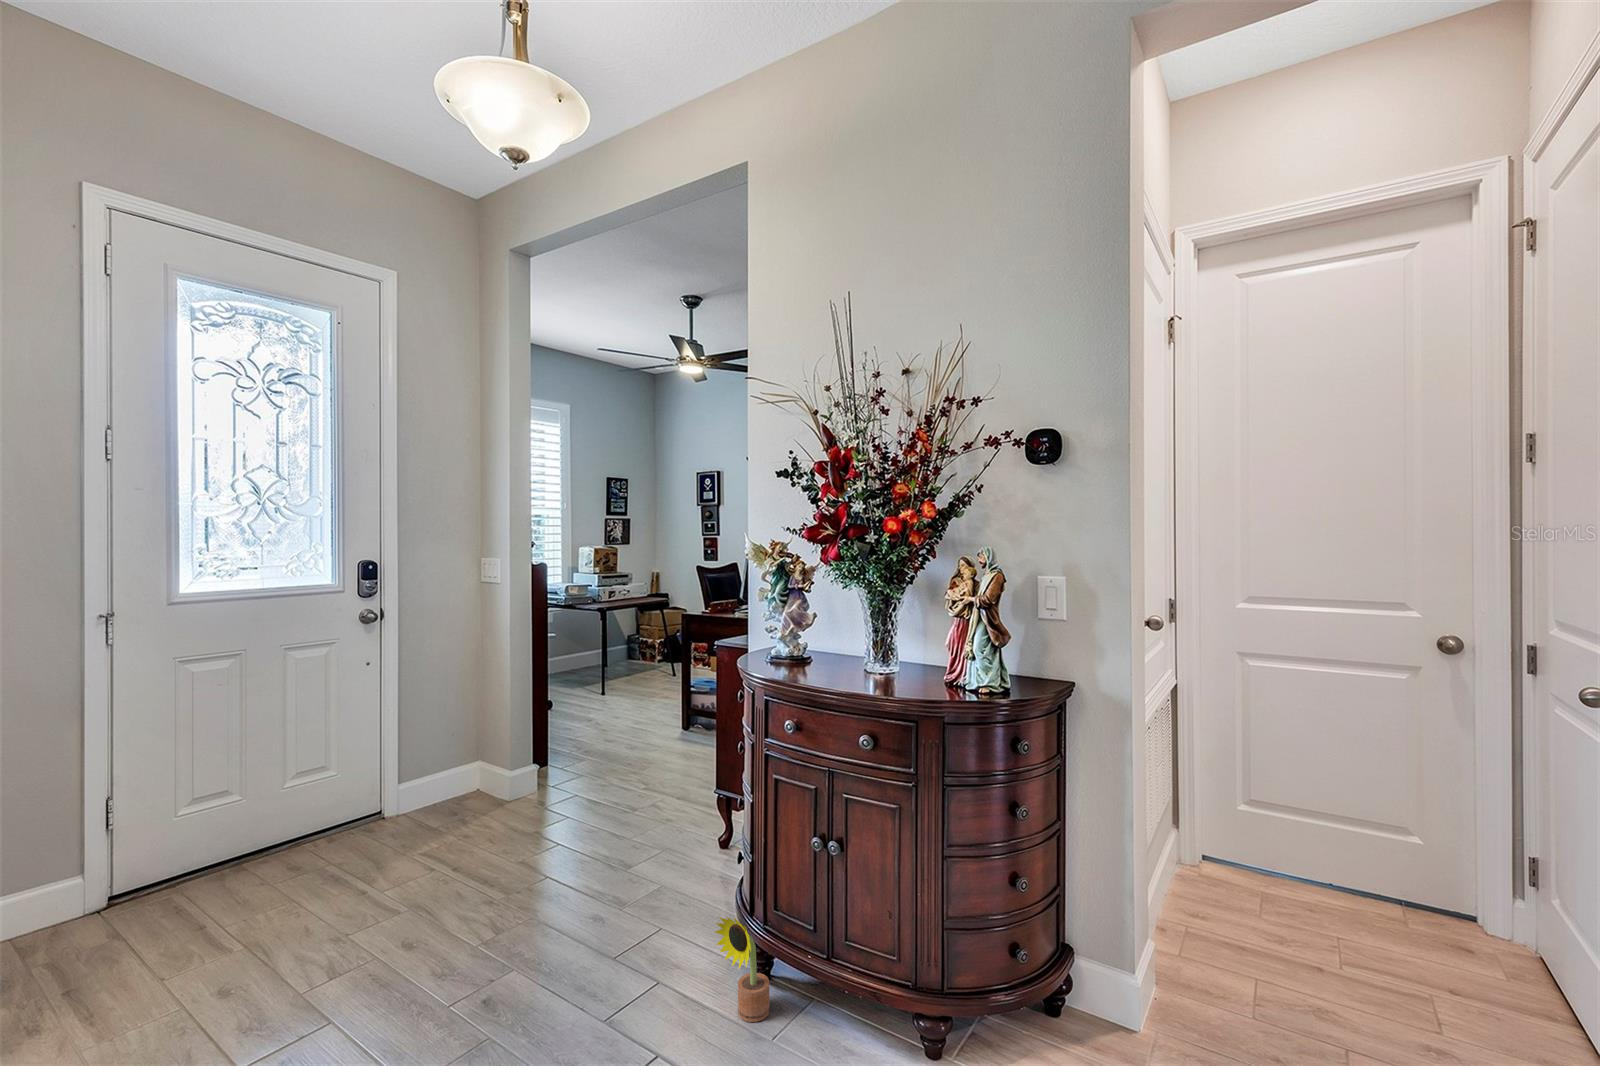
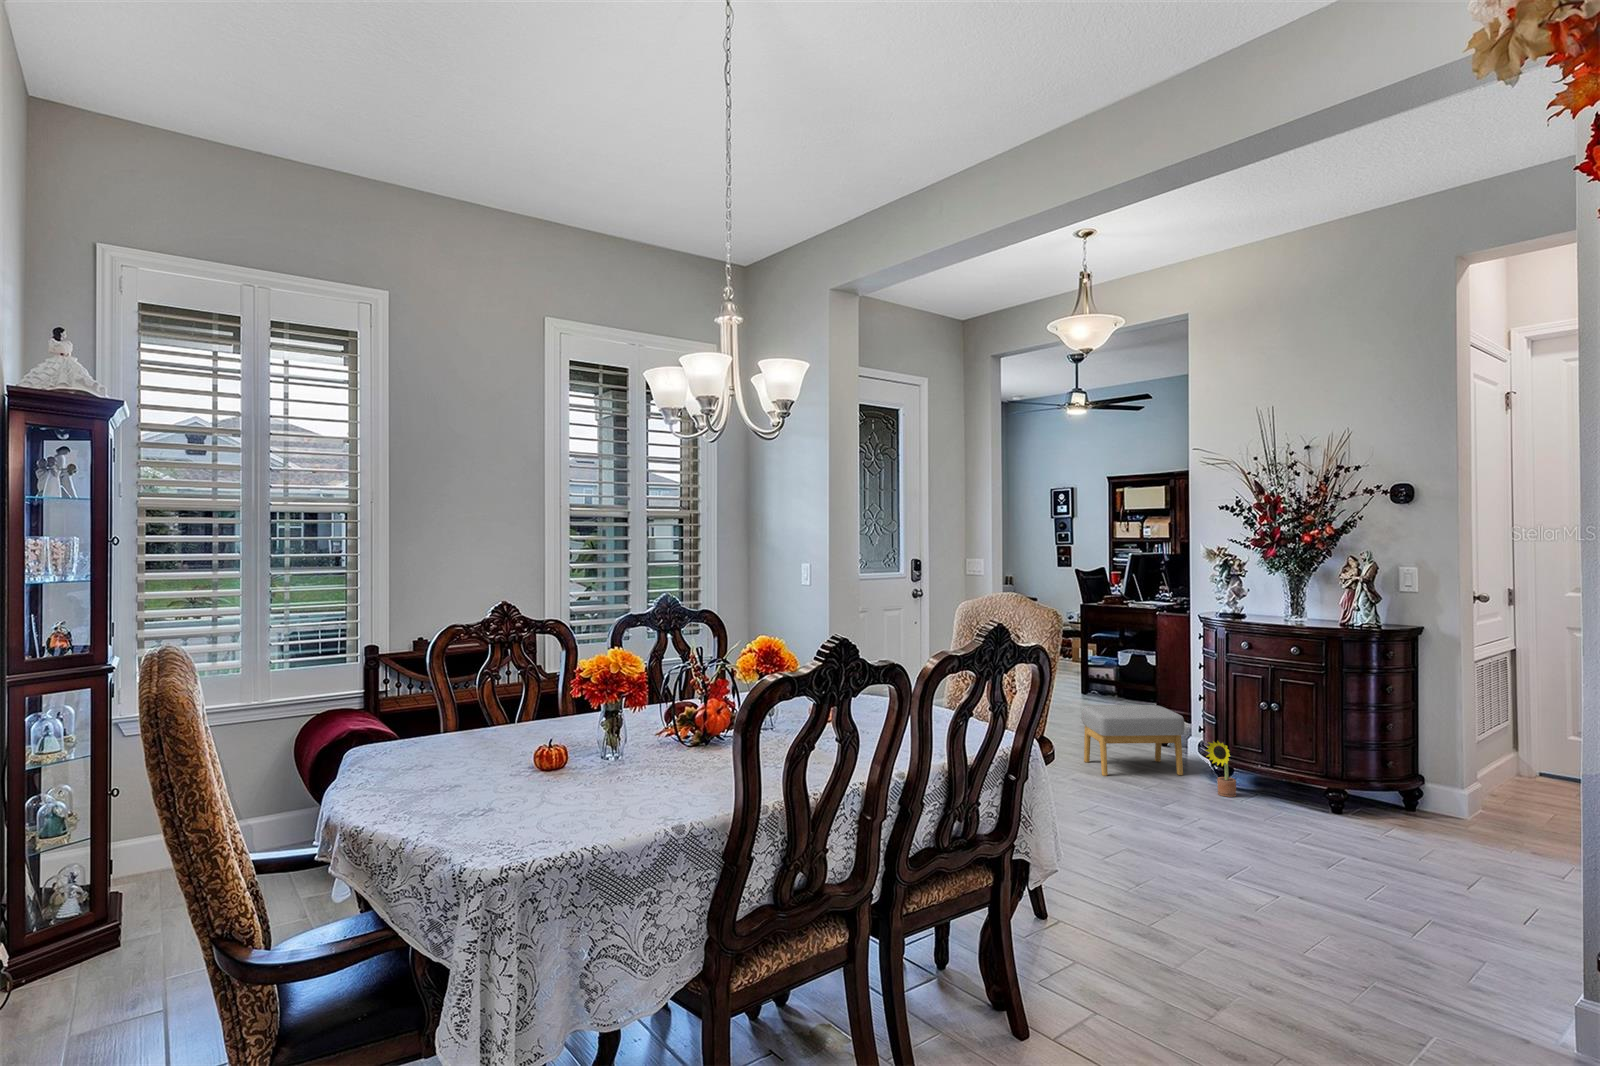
footstool: none [553,802,711,969] -> present [1082,705,1184,776]

